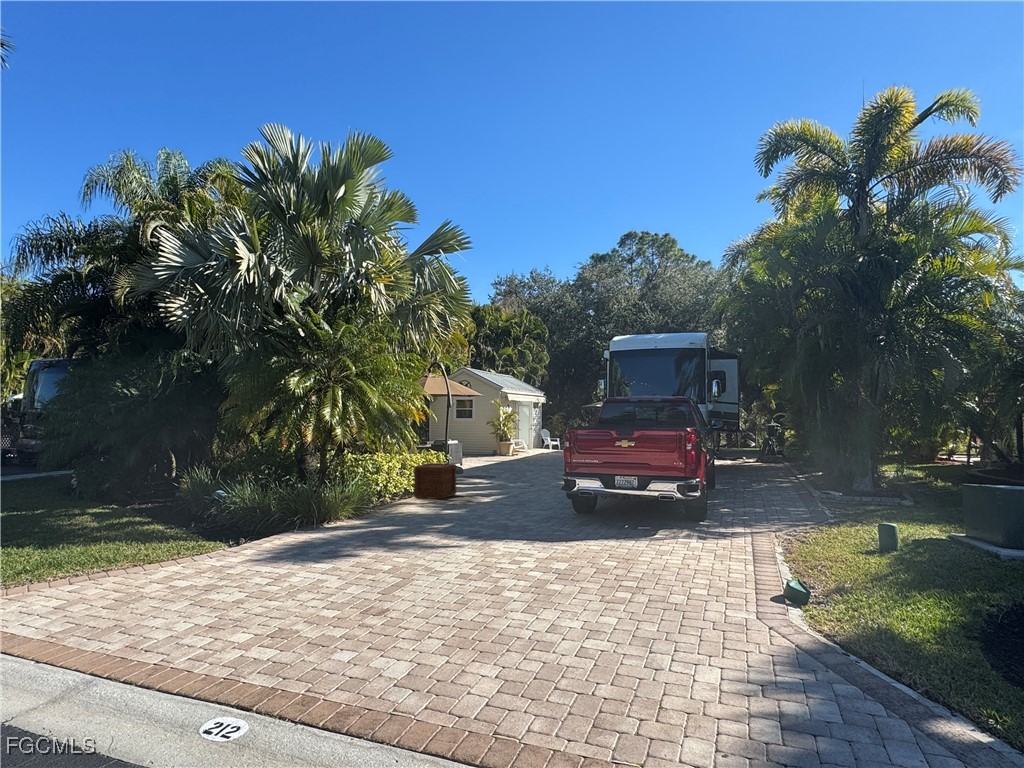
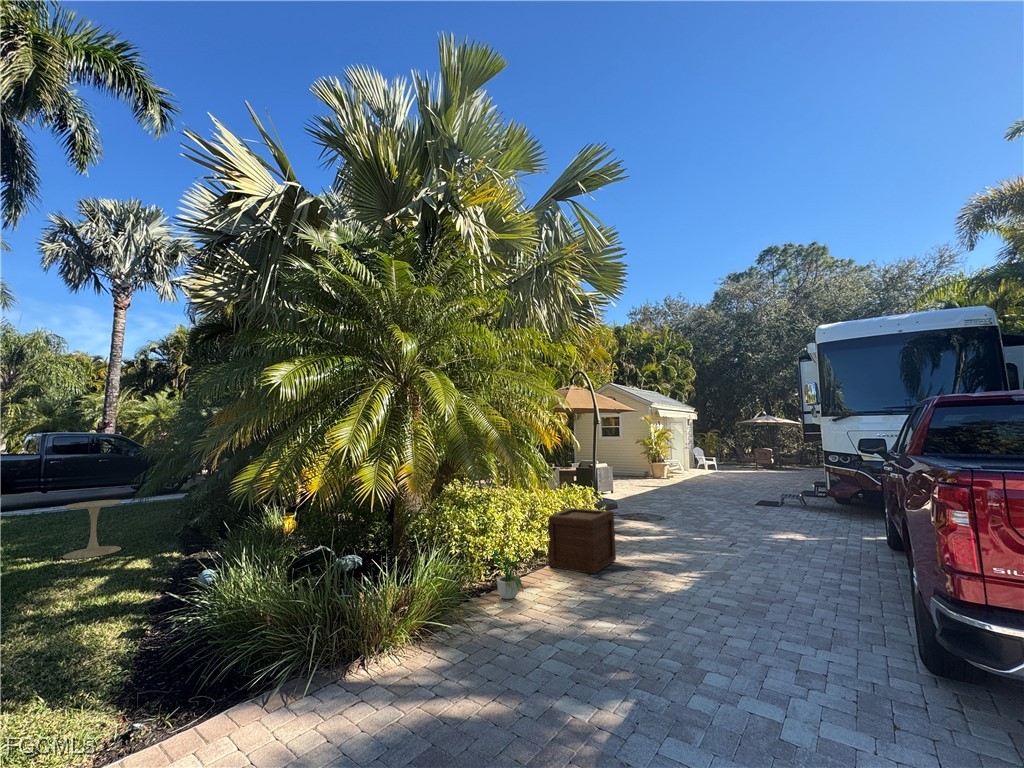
pedestal table: none [32,464,76,507] -> present [63,500,122,559]
potted plant: none [383,473,405,508] -> present [491,546,529,599]

